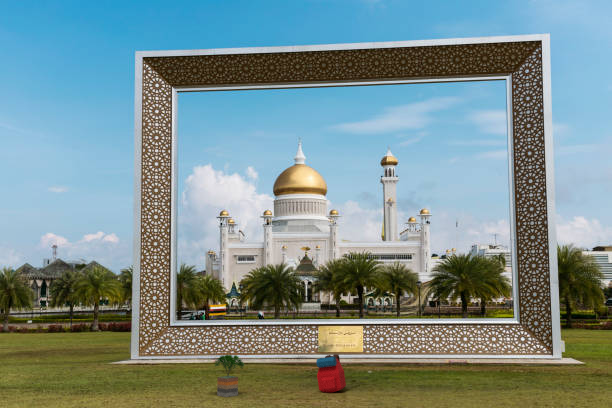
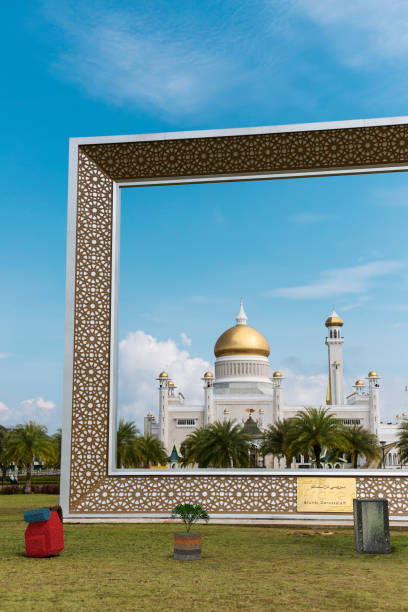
storage box: none [353,347,378,387] -> present [353,498,391,554]
backpack: present [316,354,346,393] -> present [23,505,64,557]

